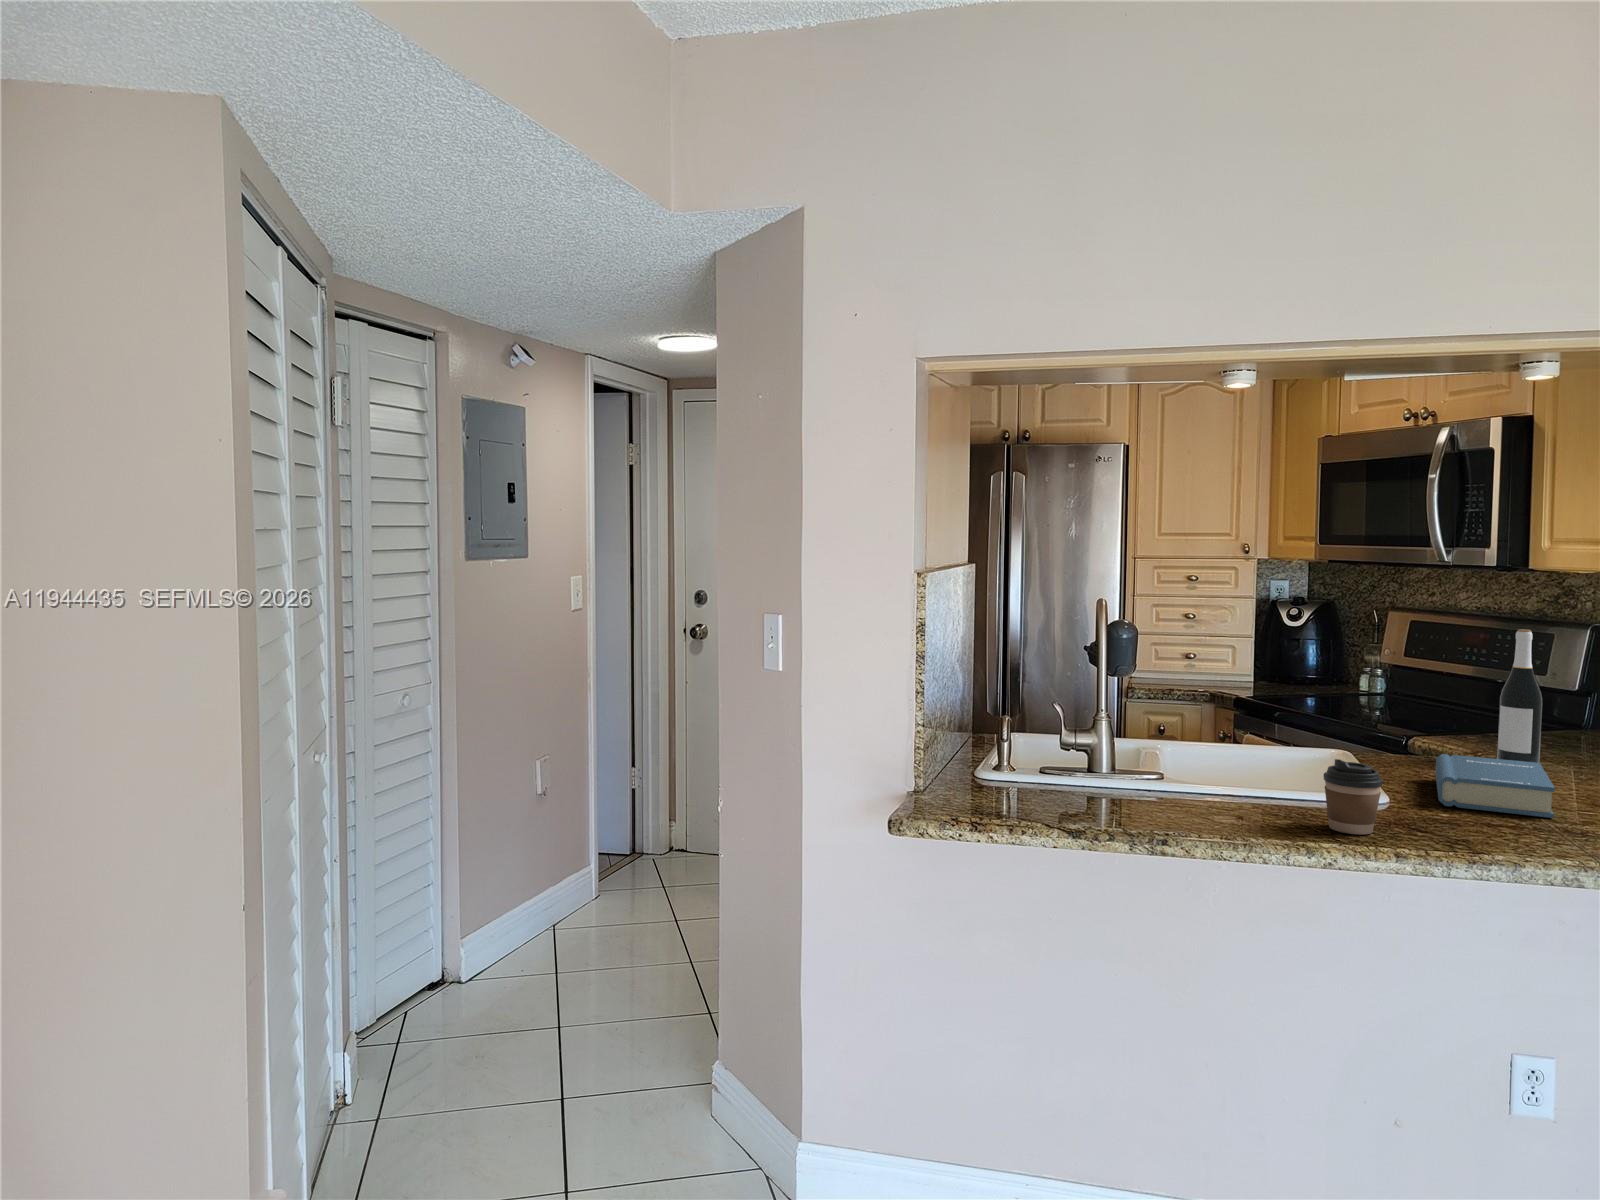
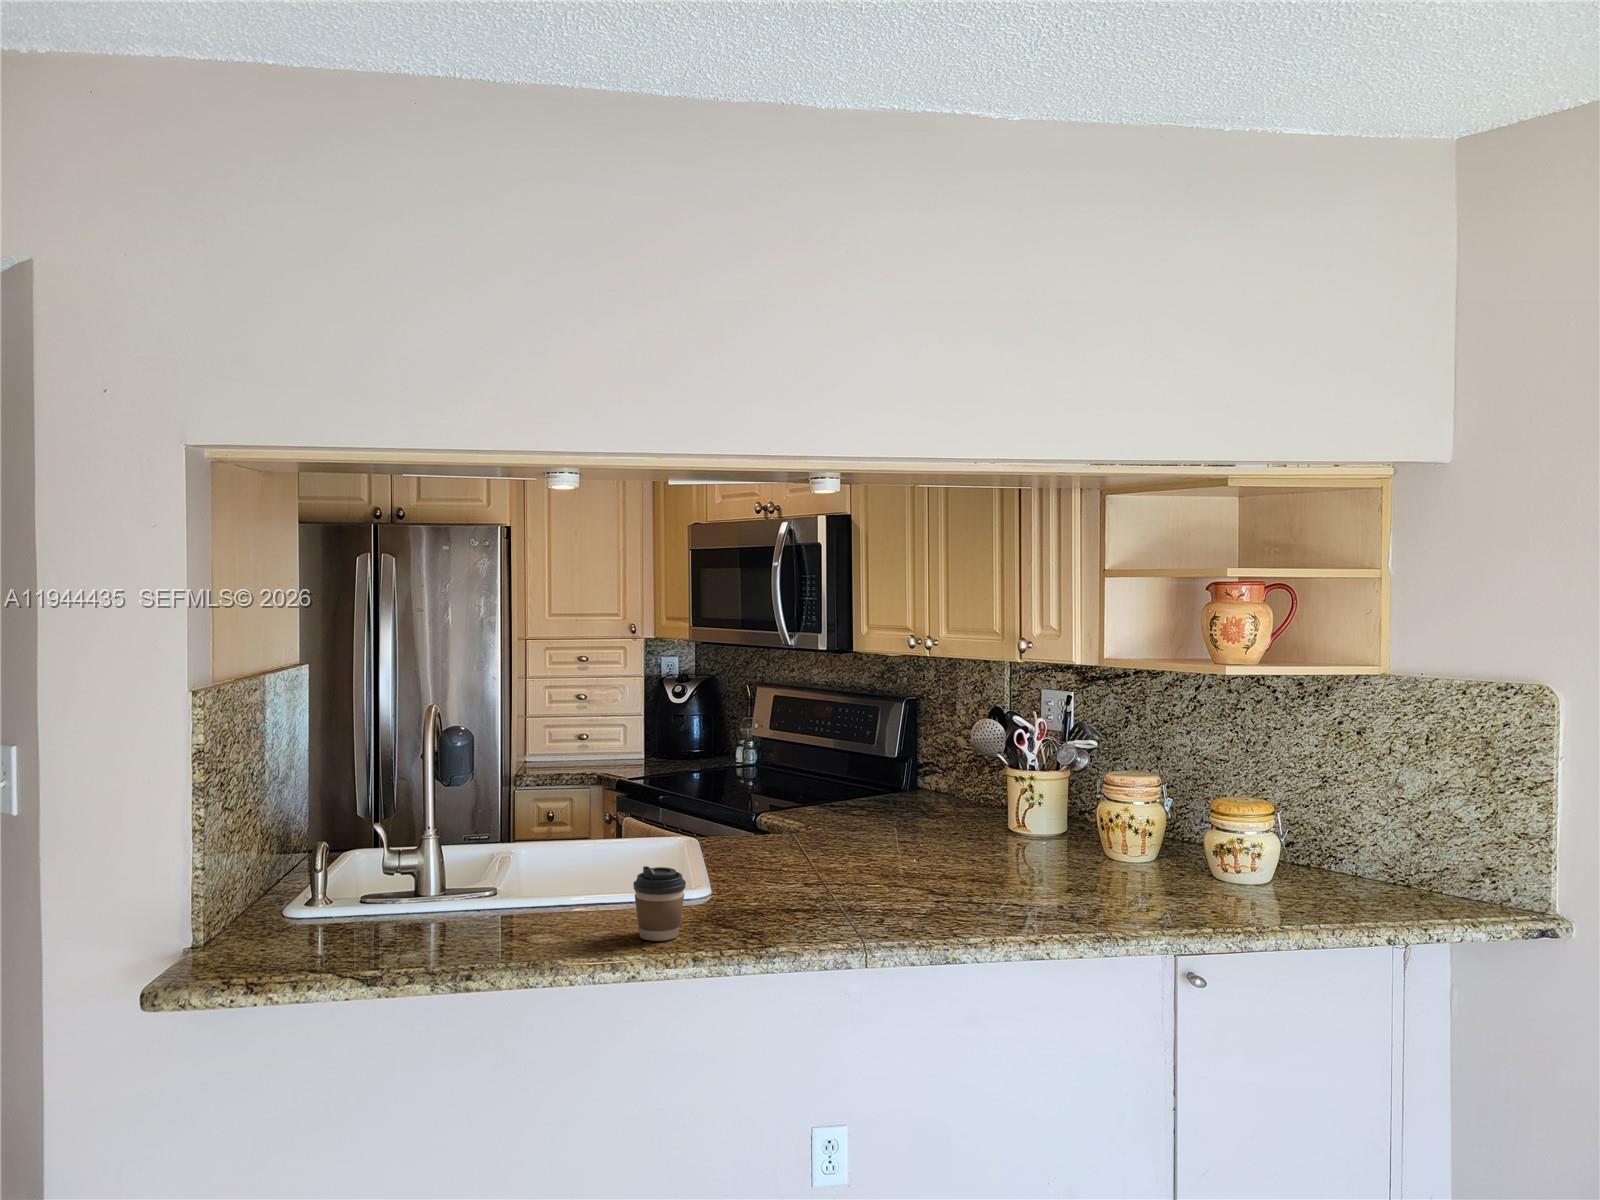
wine bottle: present [1497,629,1542,763] -> none [819,714,852,842]
hardback book: present [1435,754,1555,818] -> none [749,840,841,897]

